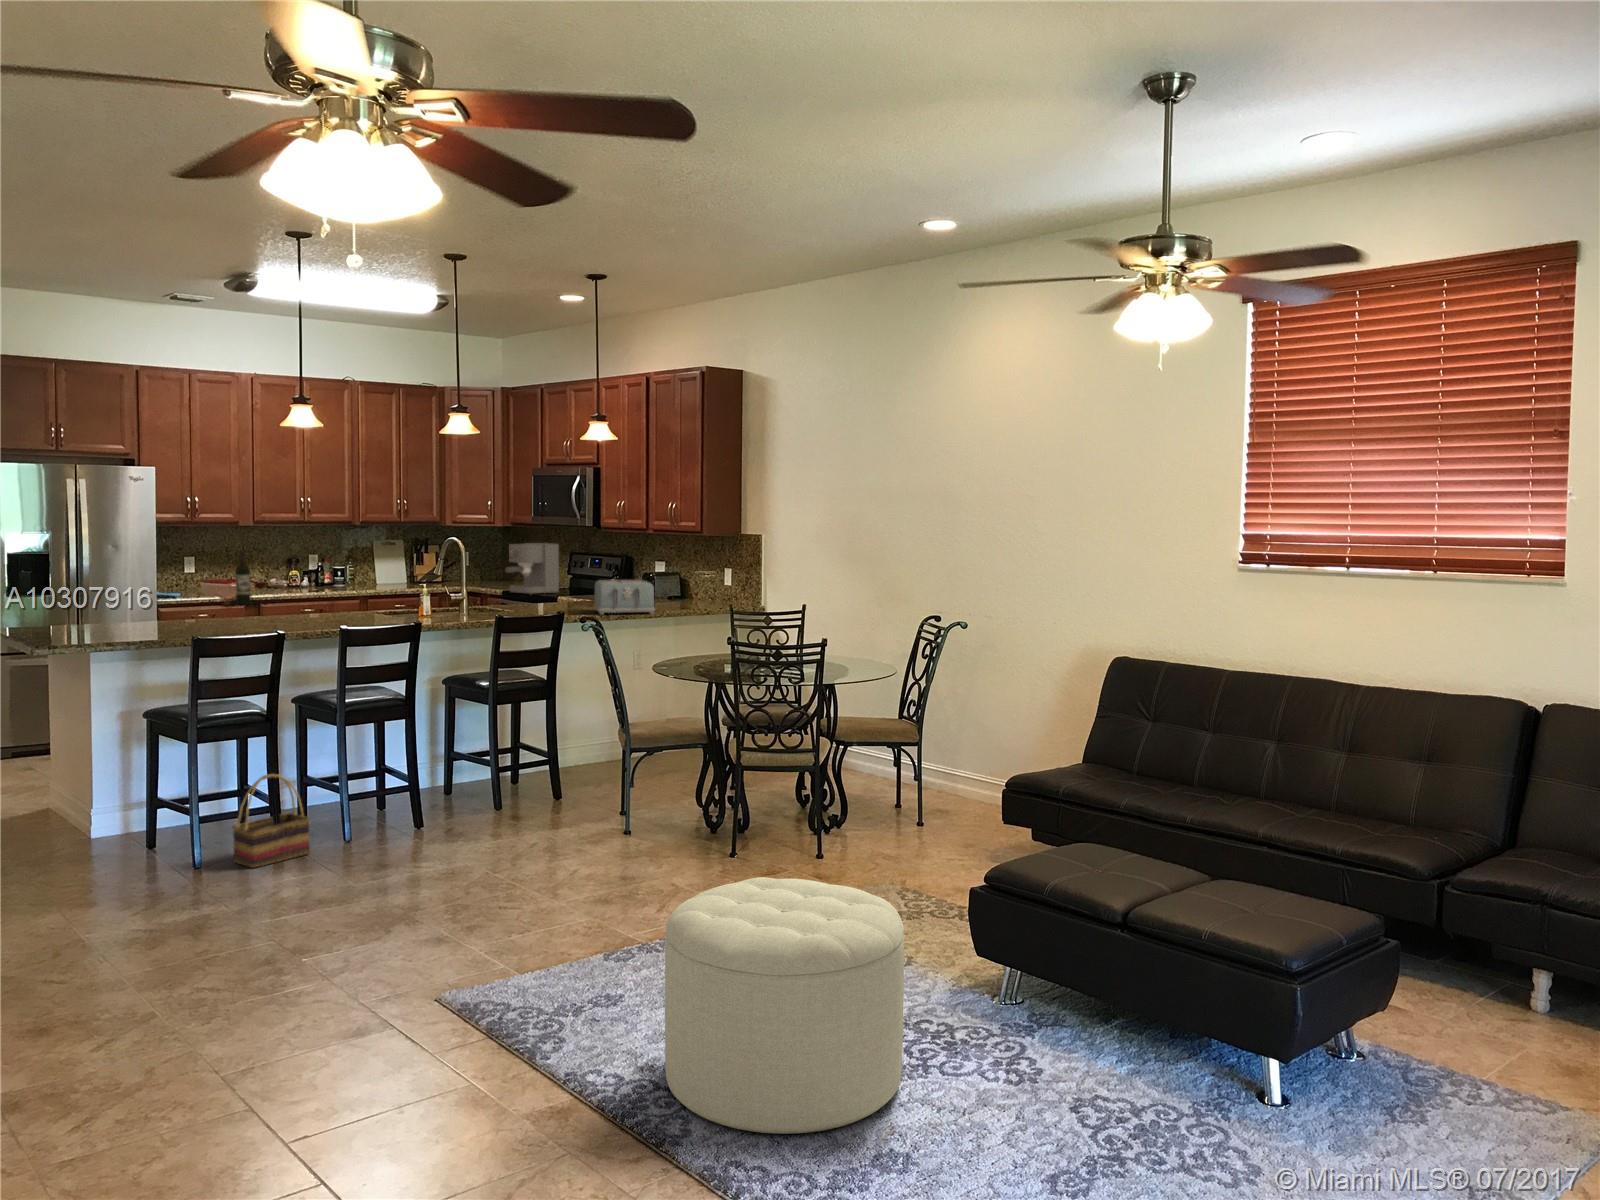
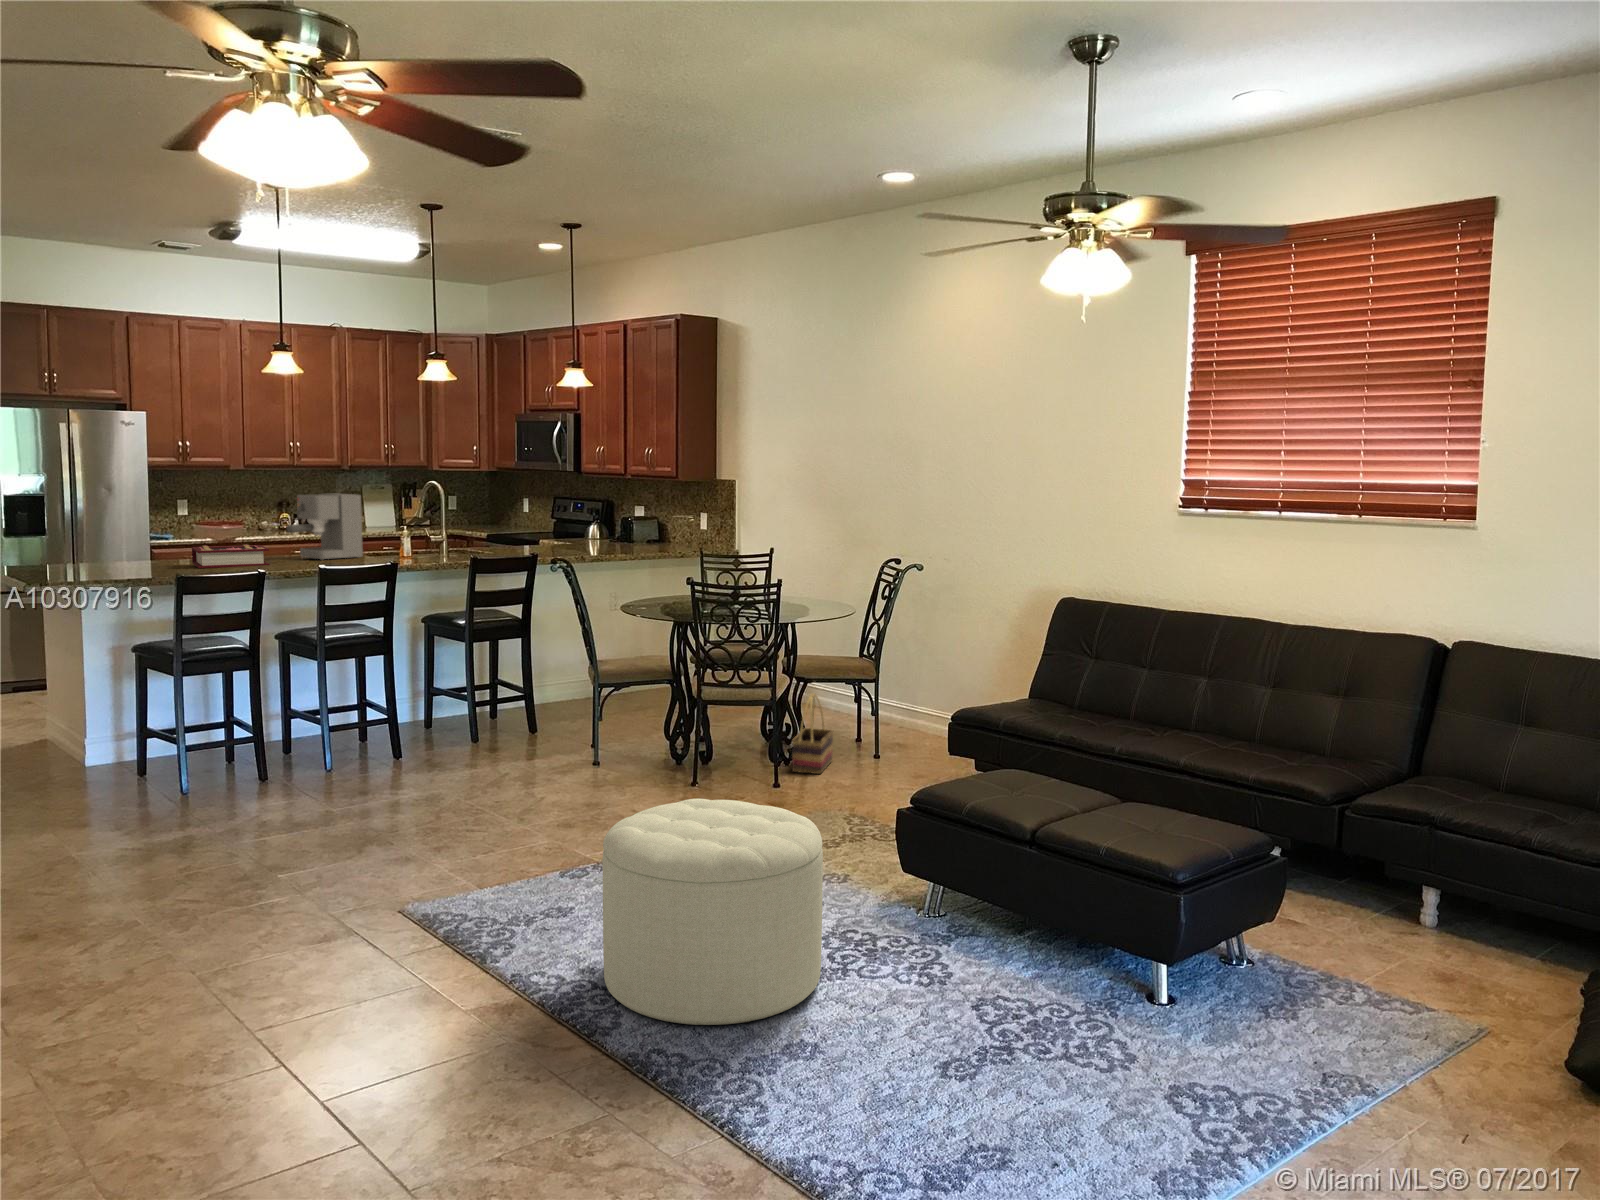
coffee maker: present [506,543,559,594] -> present [286,493,363,560]
wine bottle: present [221,550,281,605] -> none [210,494,270,548]
toaster: present [594,580,655,615] -> none [570,523,629,557]
book: none [206,603,287,627] -> present [192,544,269,568]
basket: present [233,774,310,868] -> present [792,693,833,774]

